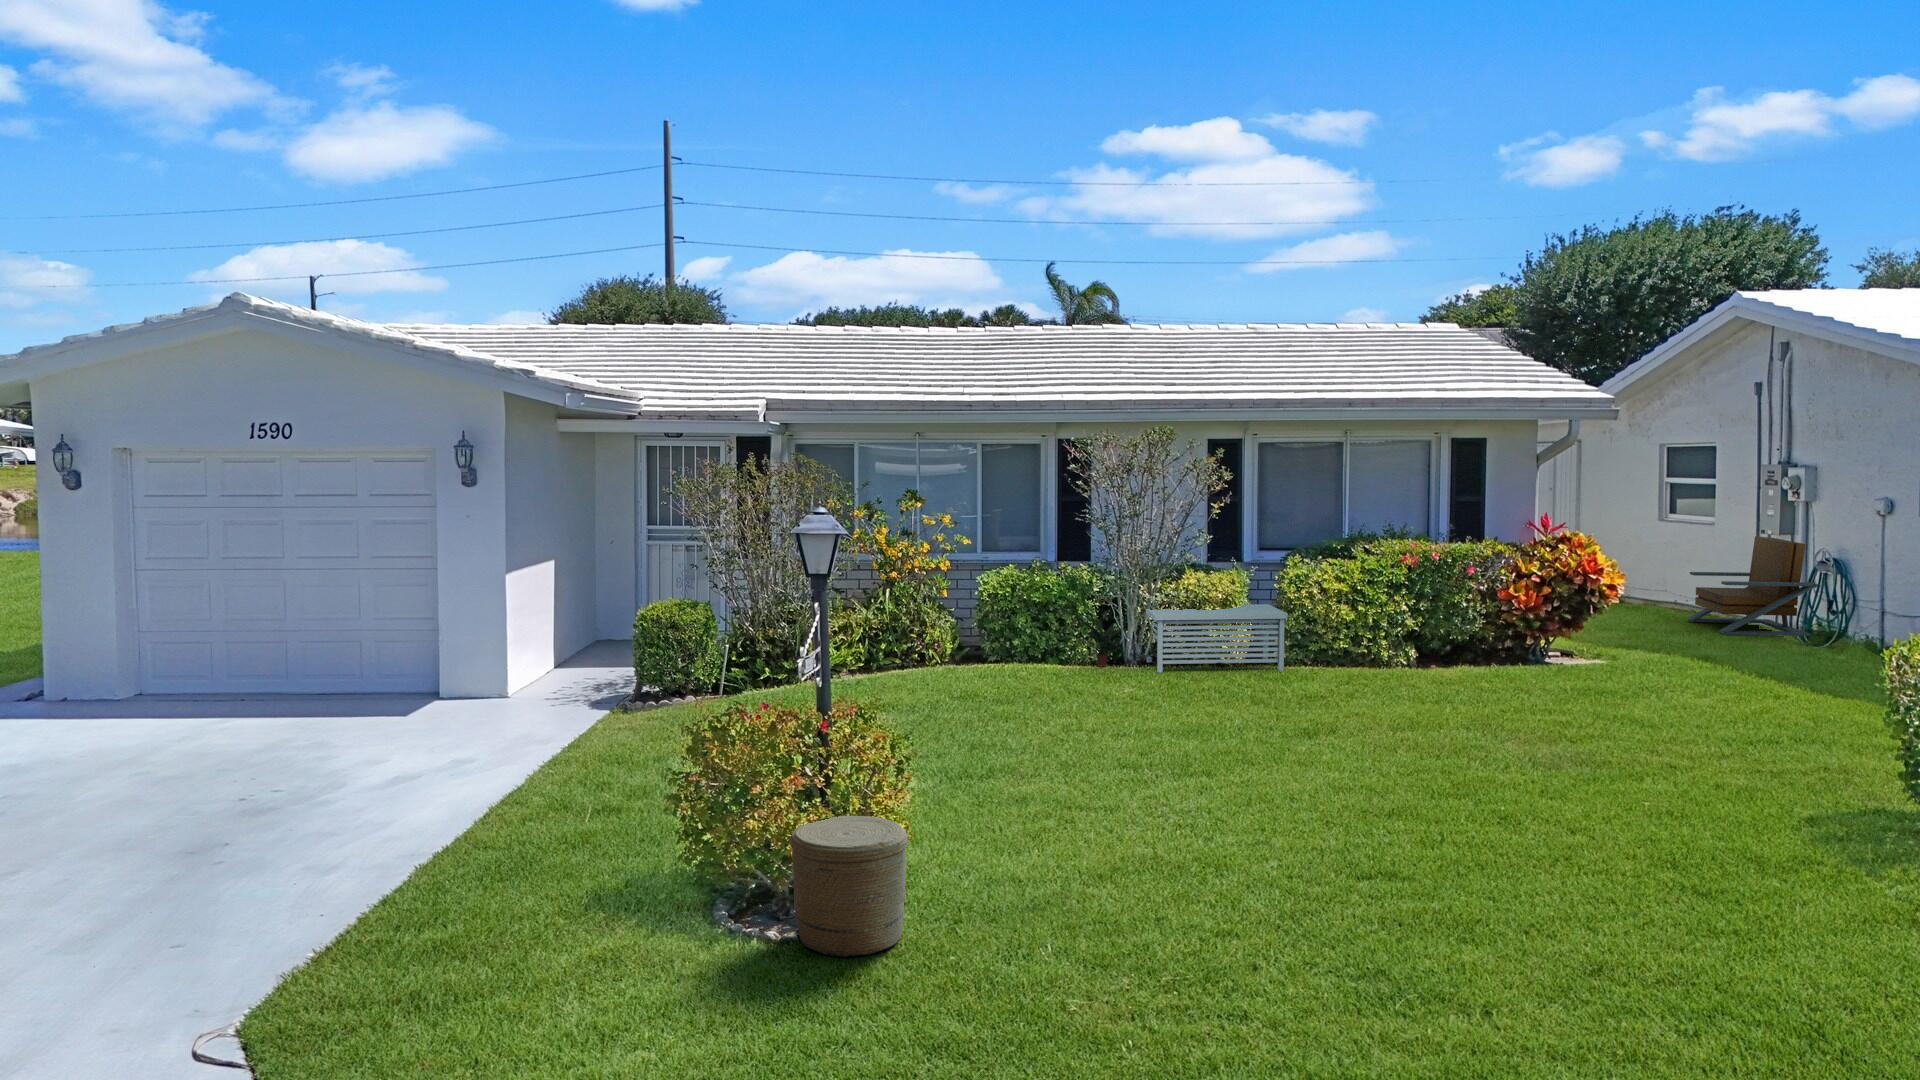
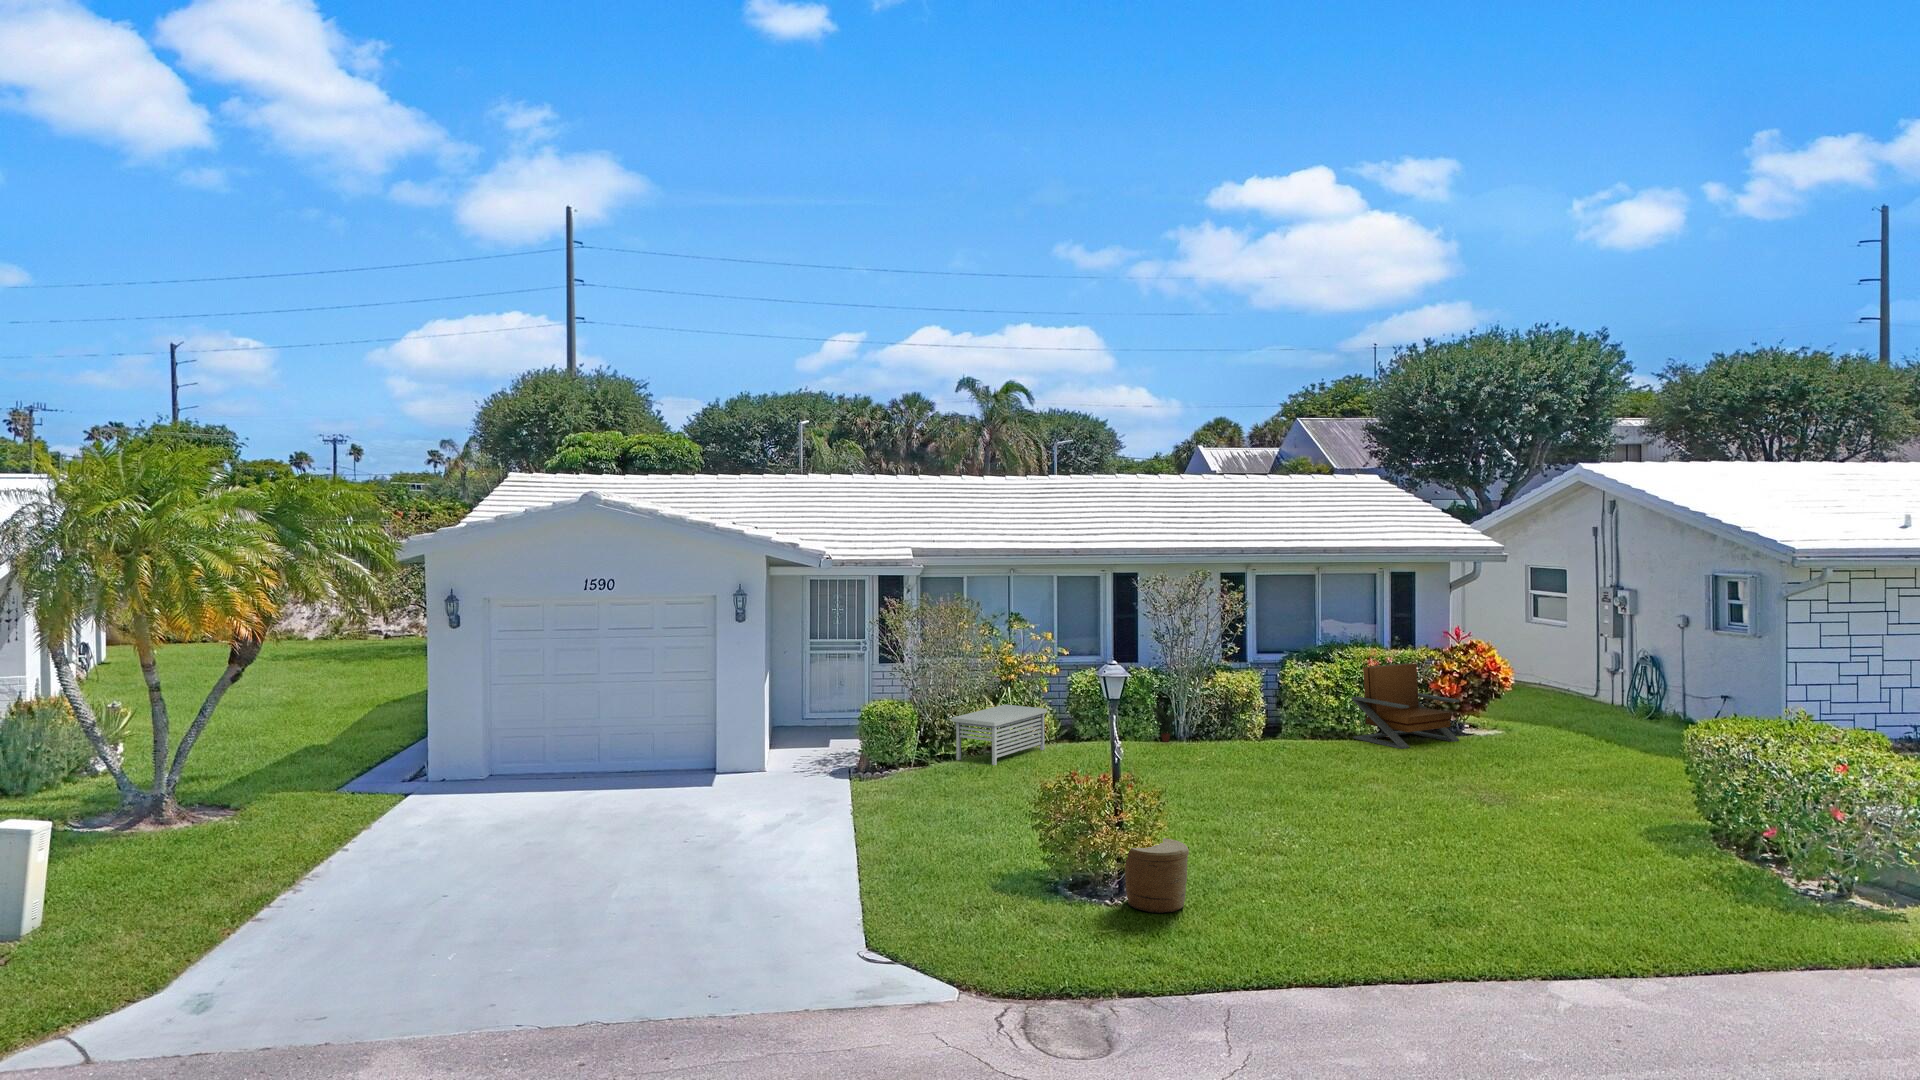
lounge chair: present [1688,536,1817,636] -> present [1352,663,1459,749]
storage bench: present [1146,604,1288,673] -> present [952,704,1047,765]

